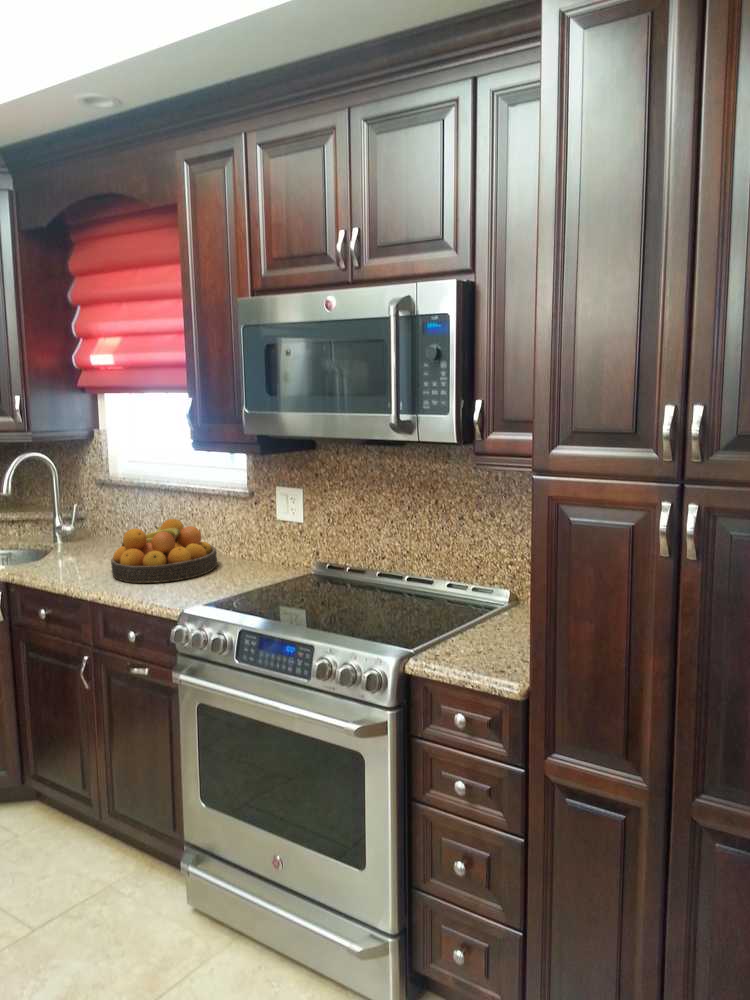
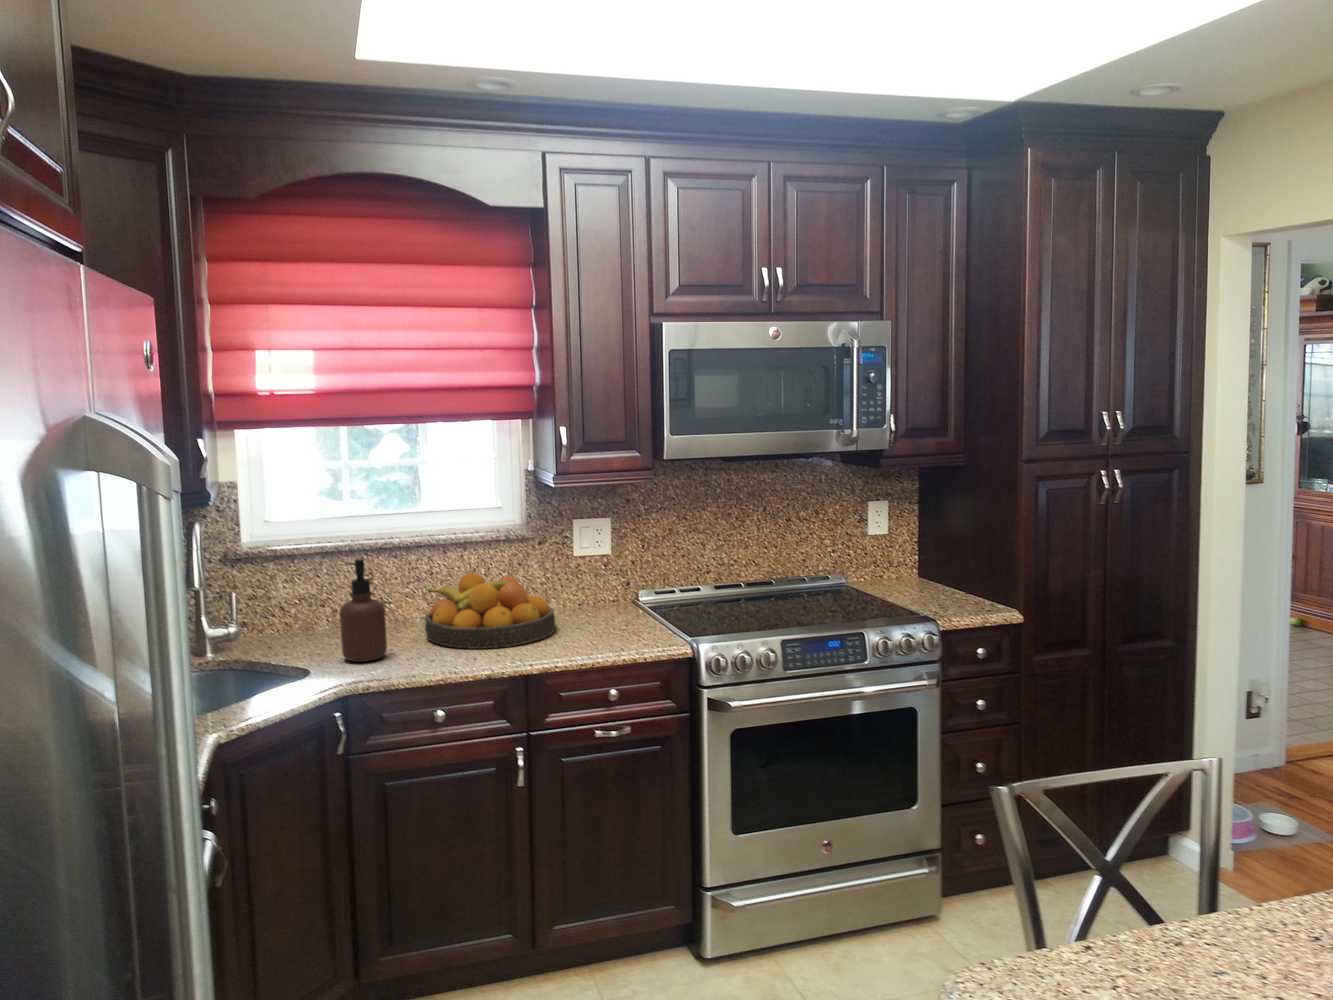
soap dispenser: none [51,496,87,569] -> present [340,559,387,662]

